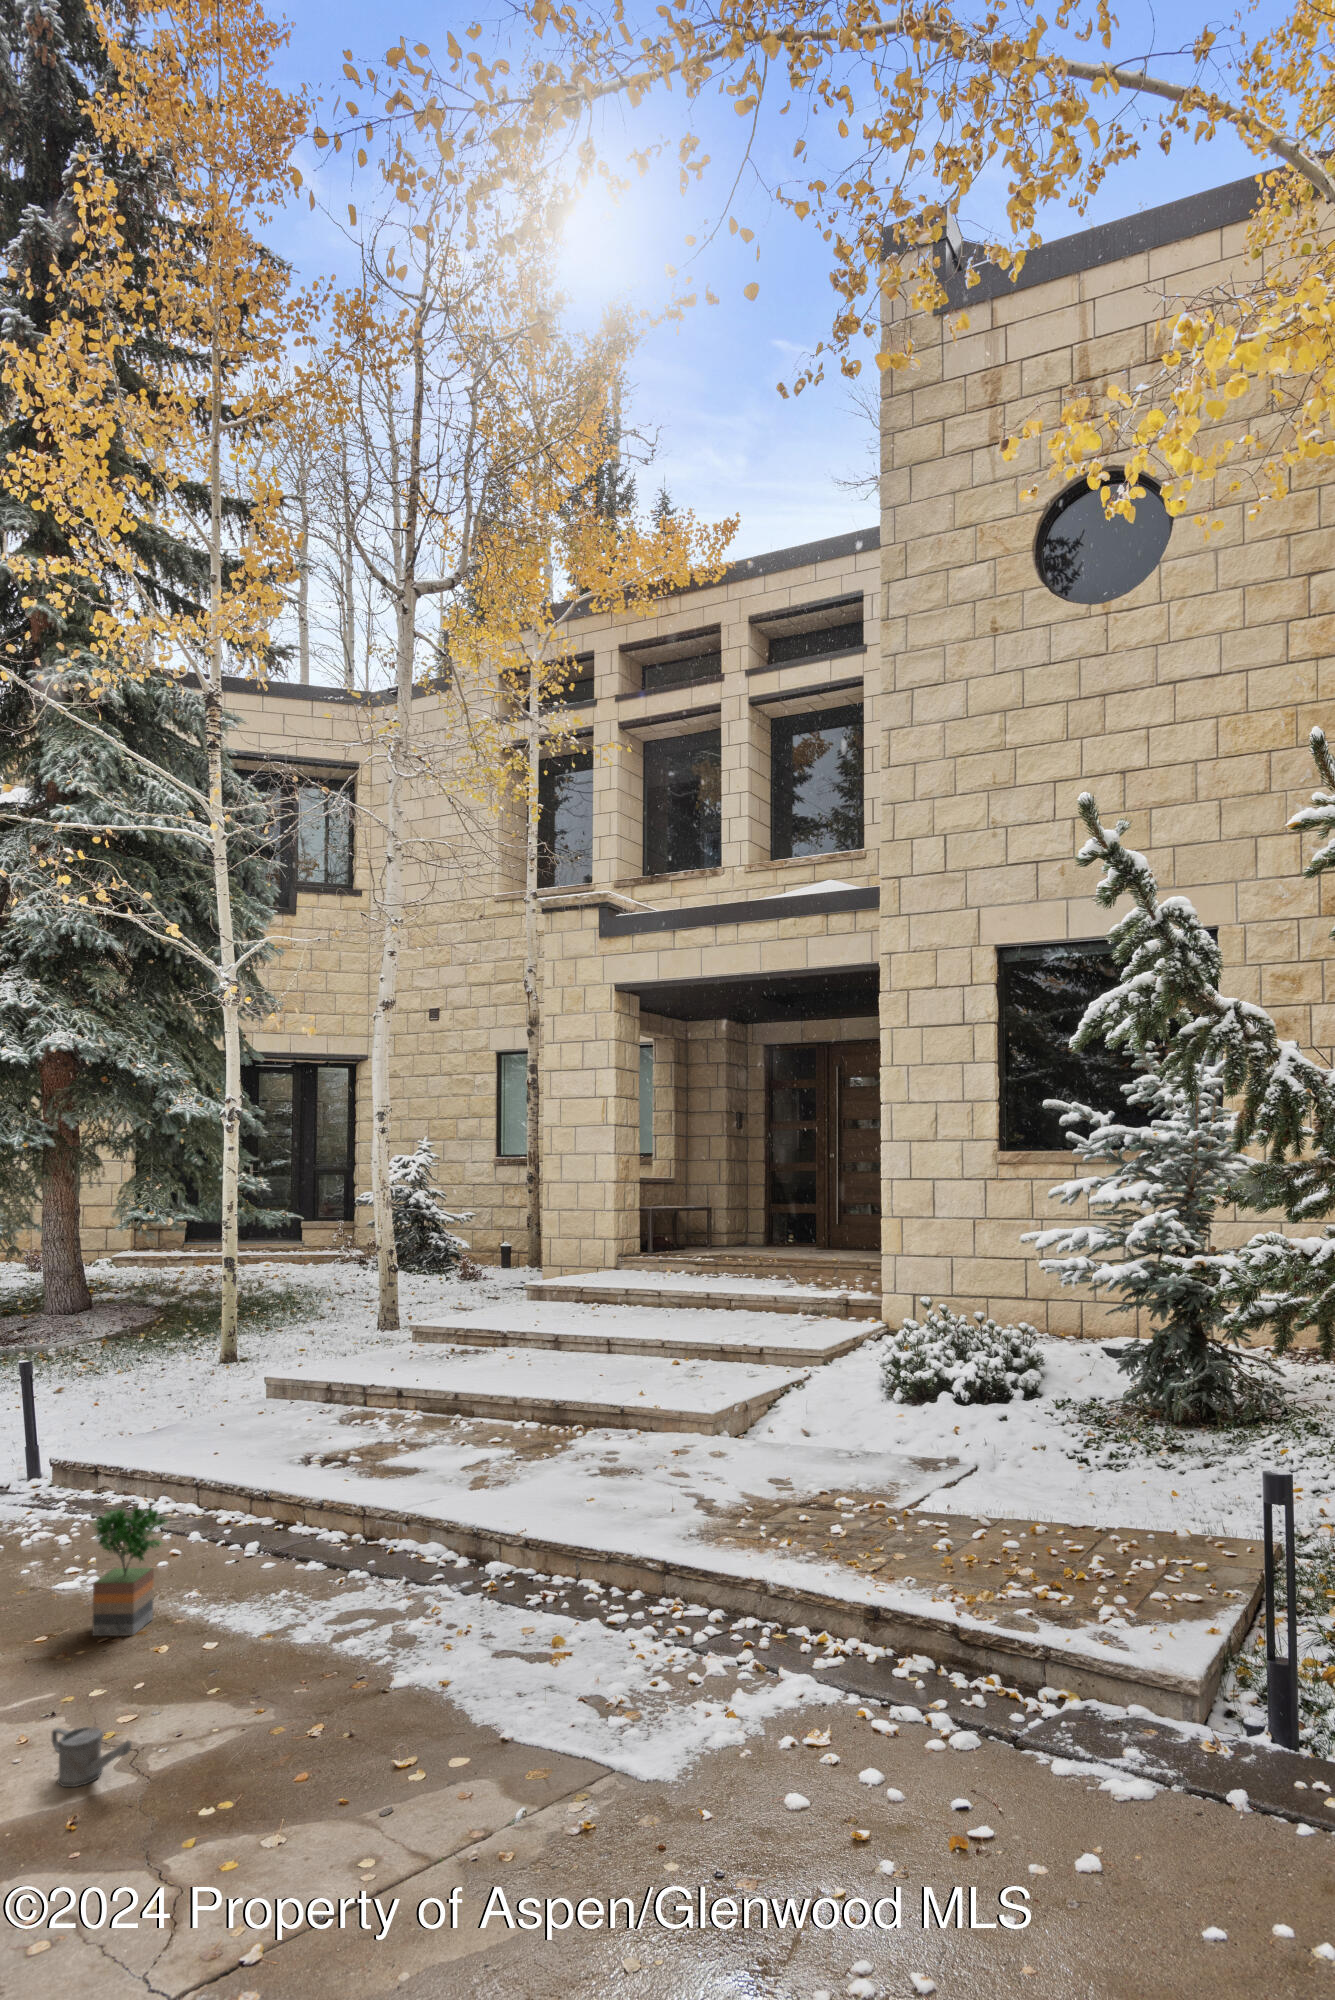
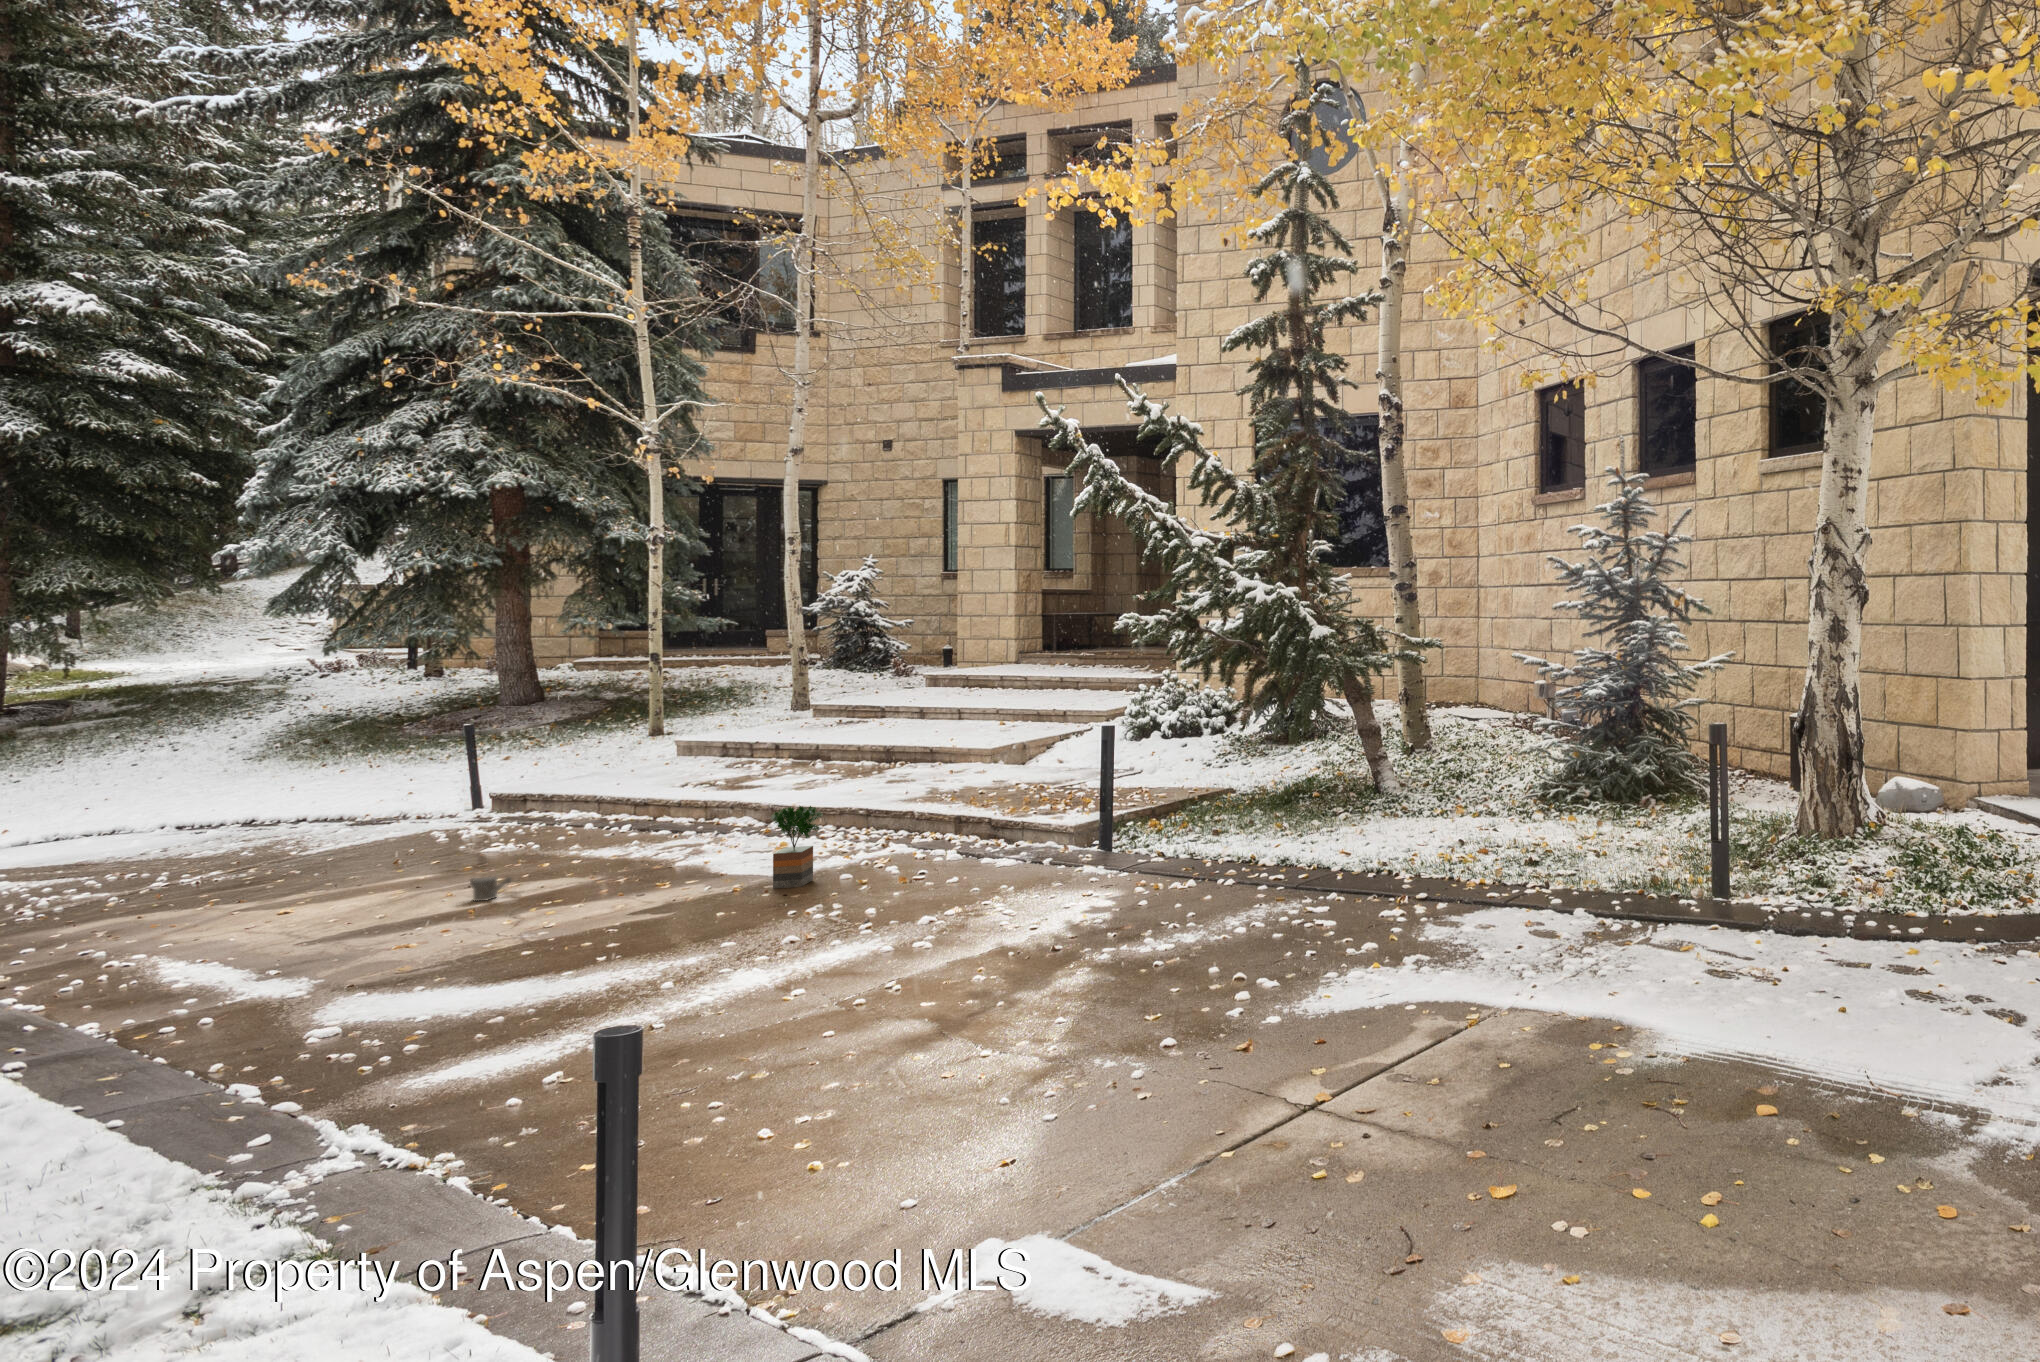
potted tree: present [92,1508,167,1636] -> present [771,806,822,888]

